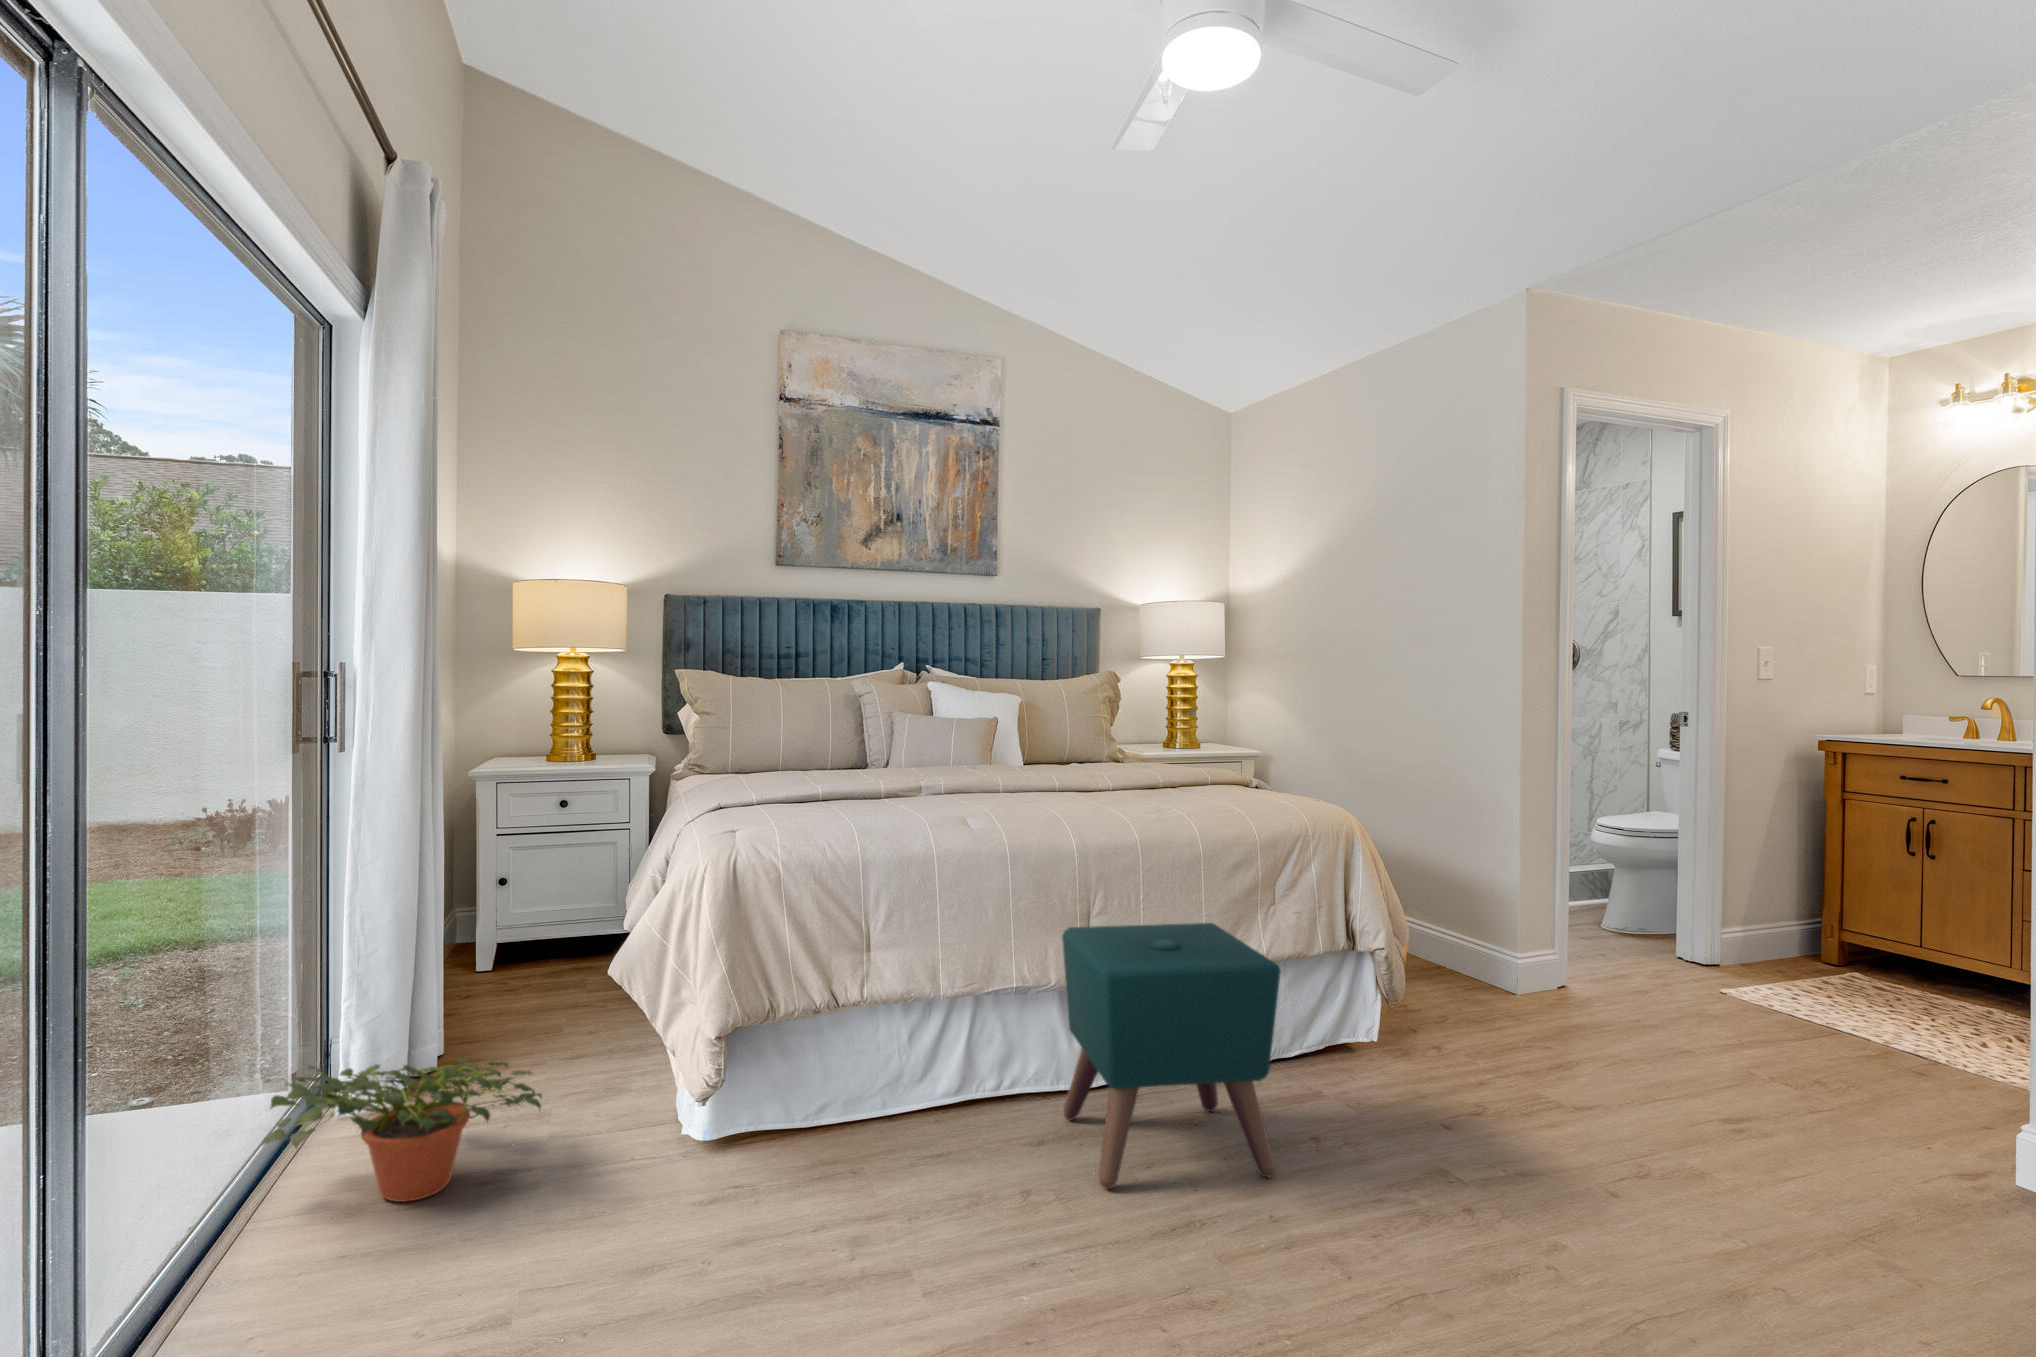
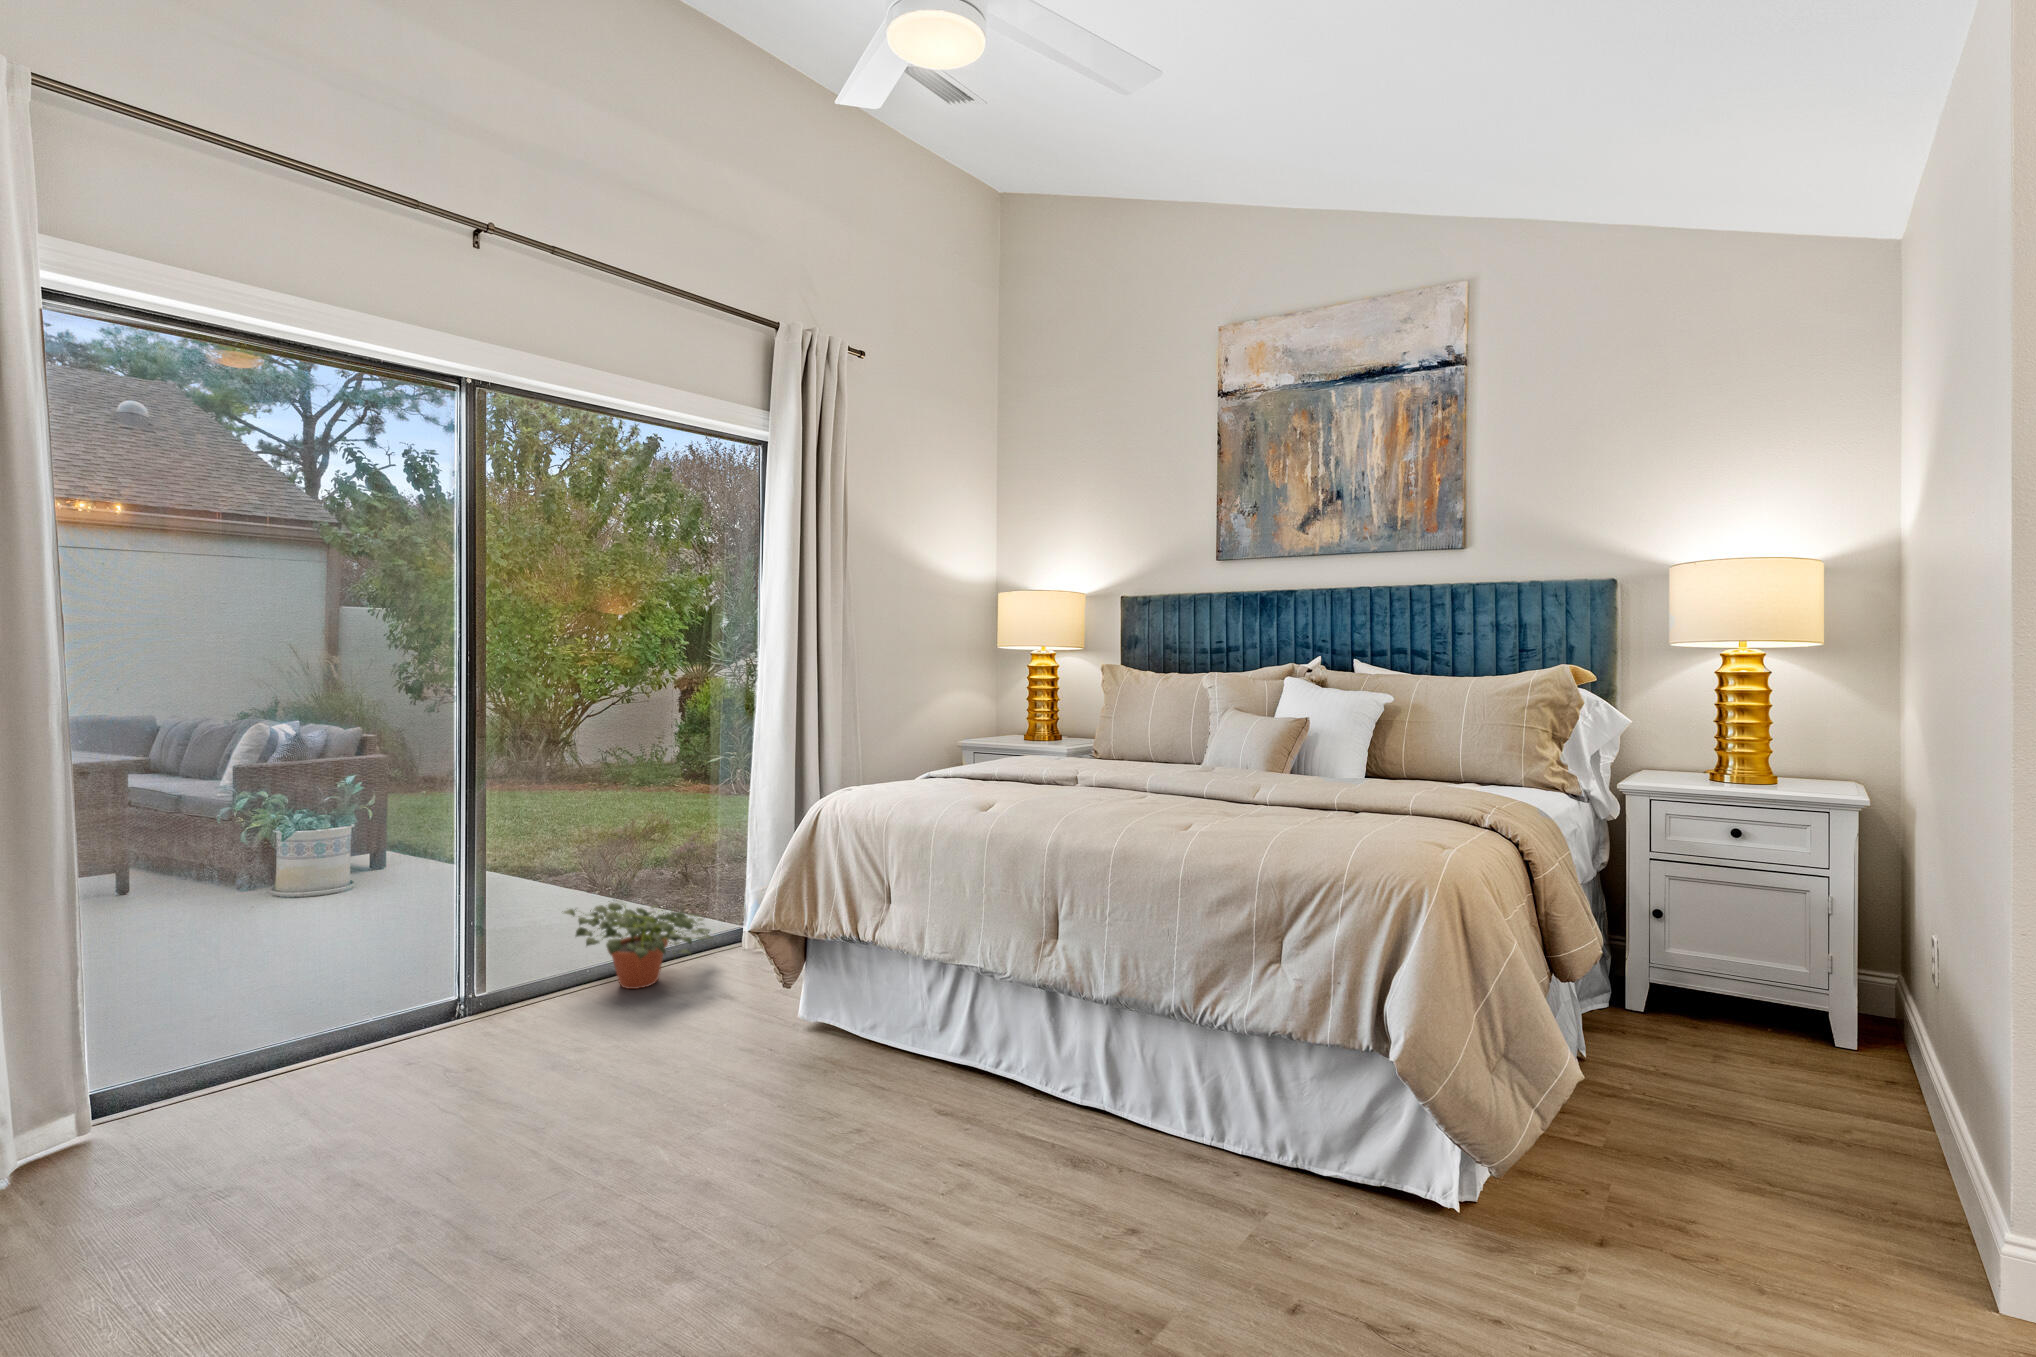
ottoman: present [1062,923,1281,1189] -> none [701,951,955,1298]

